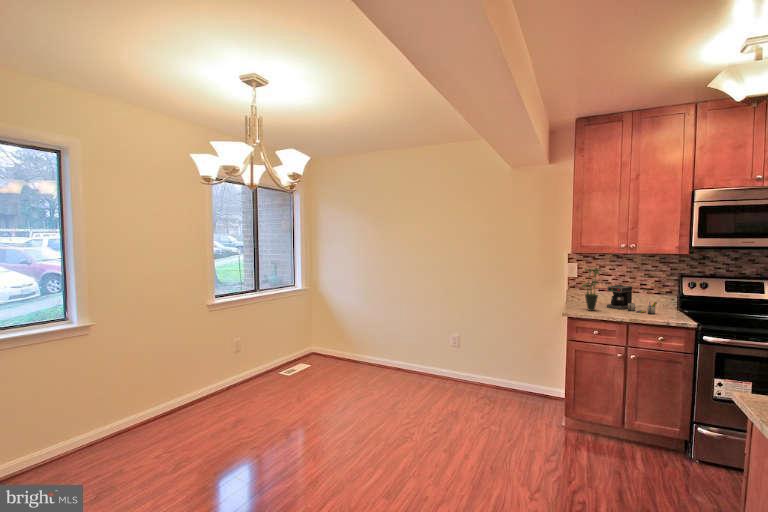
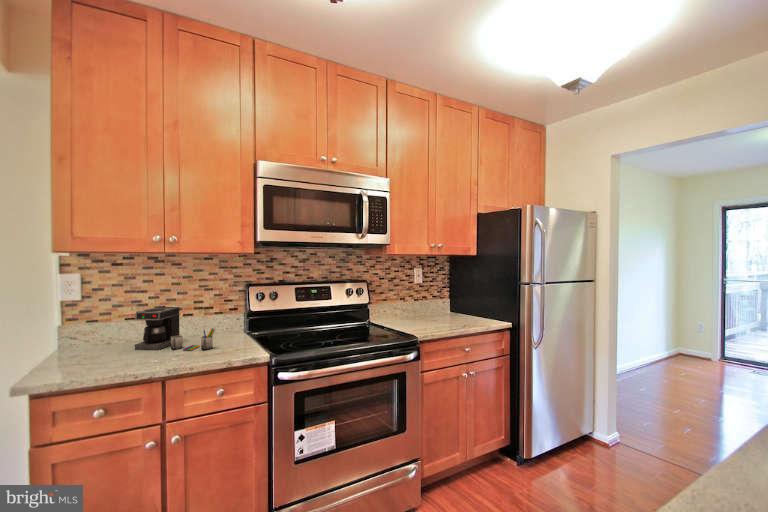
potted plant: present [582,268,599,311] -> none [71,275,122,365]

